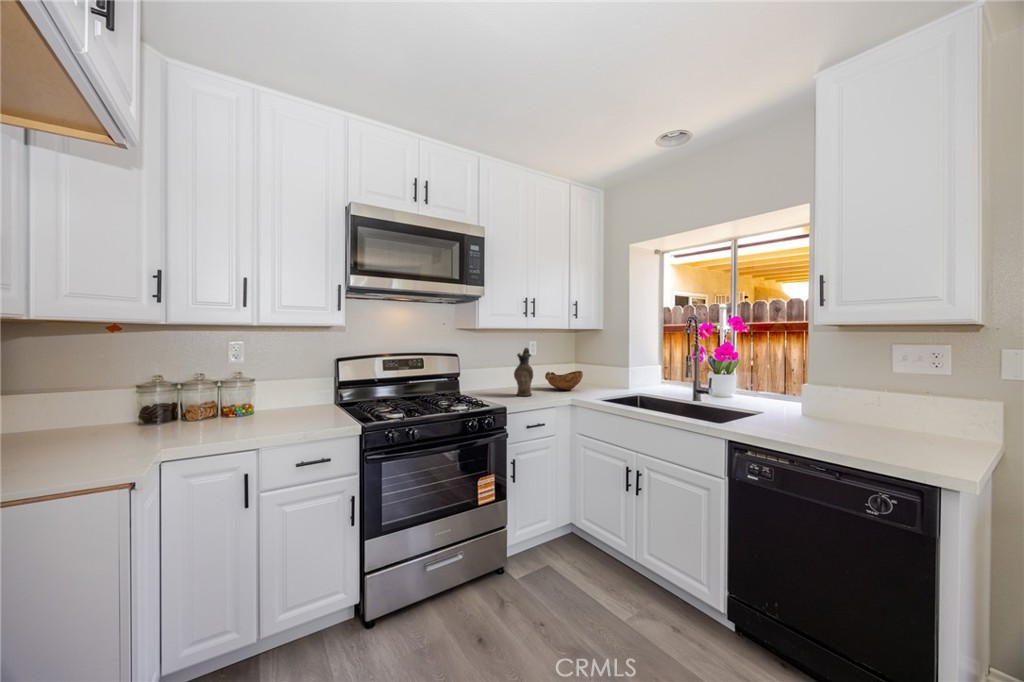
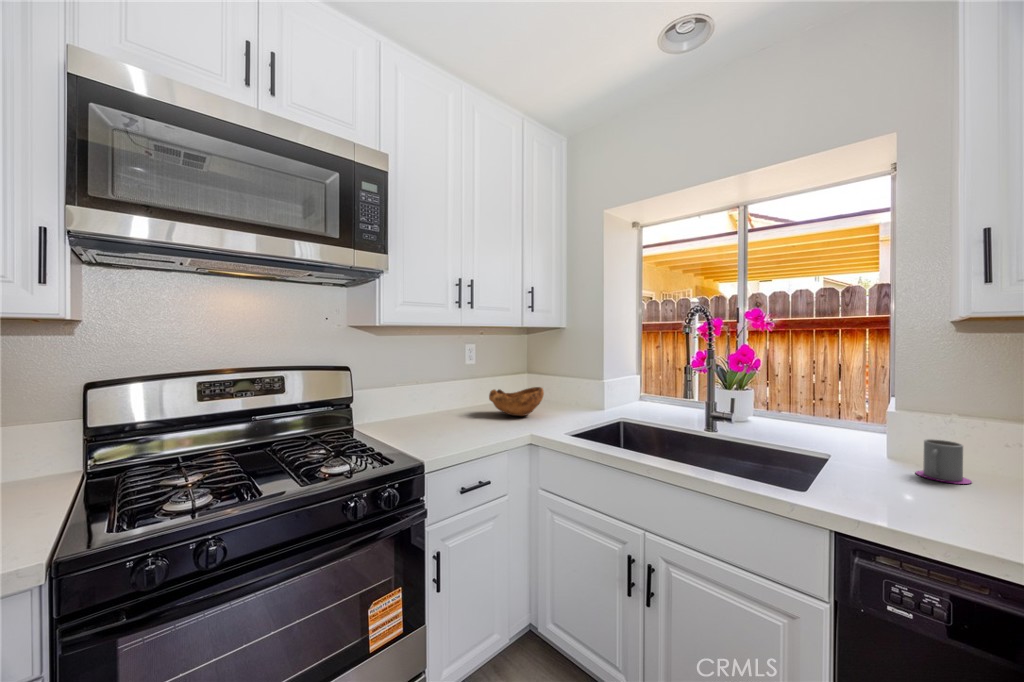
ceramic pitcher: present [514,348,533,396] -> none [440,355,471,431]
mug: none [802,399,831,424] -> present [916,439,971,484]

